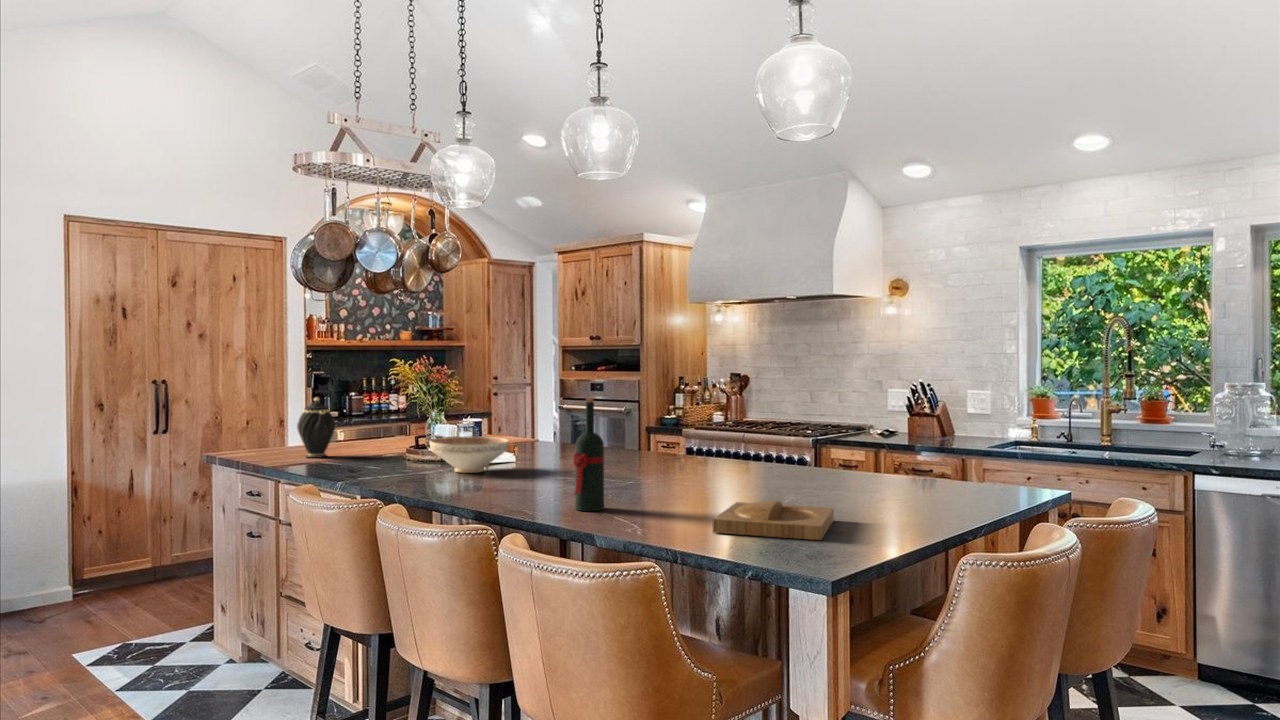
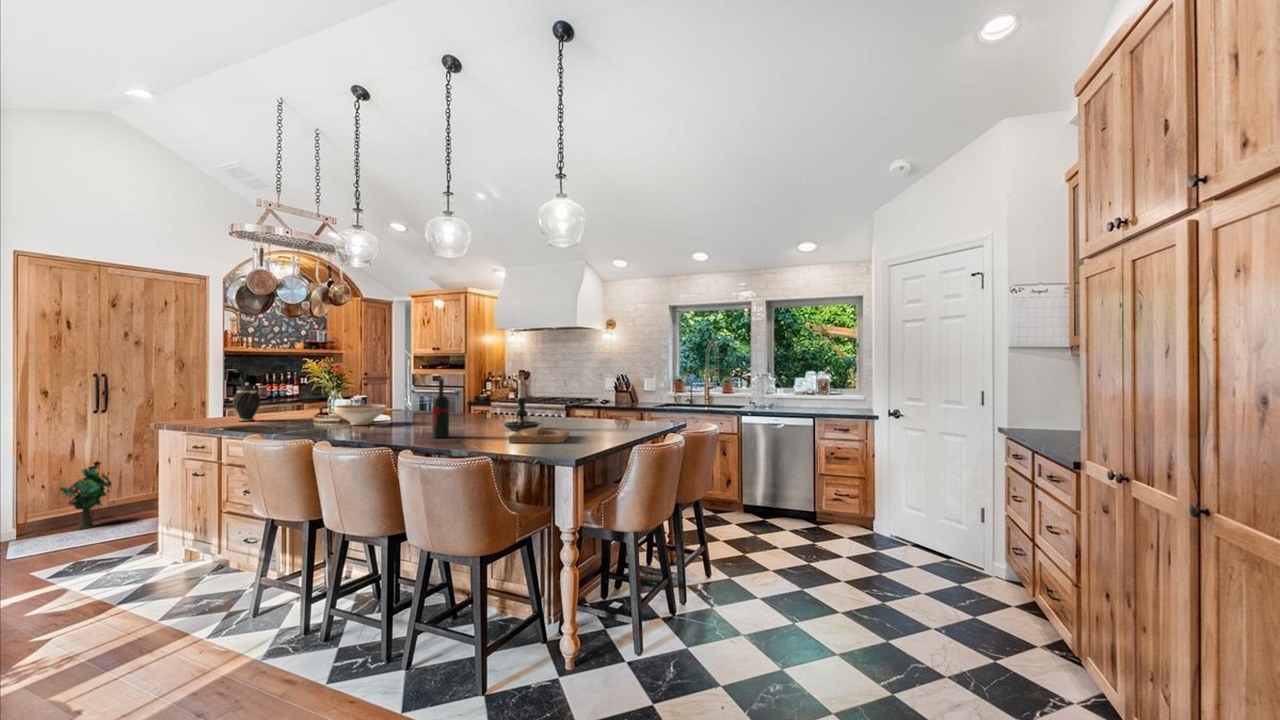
candle holder: none [702,394,775,500] -> present [503,379,540,431]
decorative plant: none [114,501,175,595] -> present [60,461,112,529]

